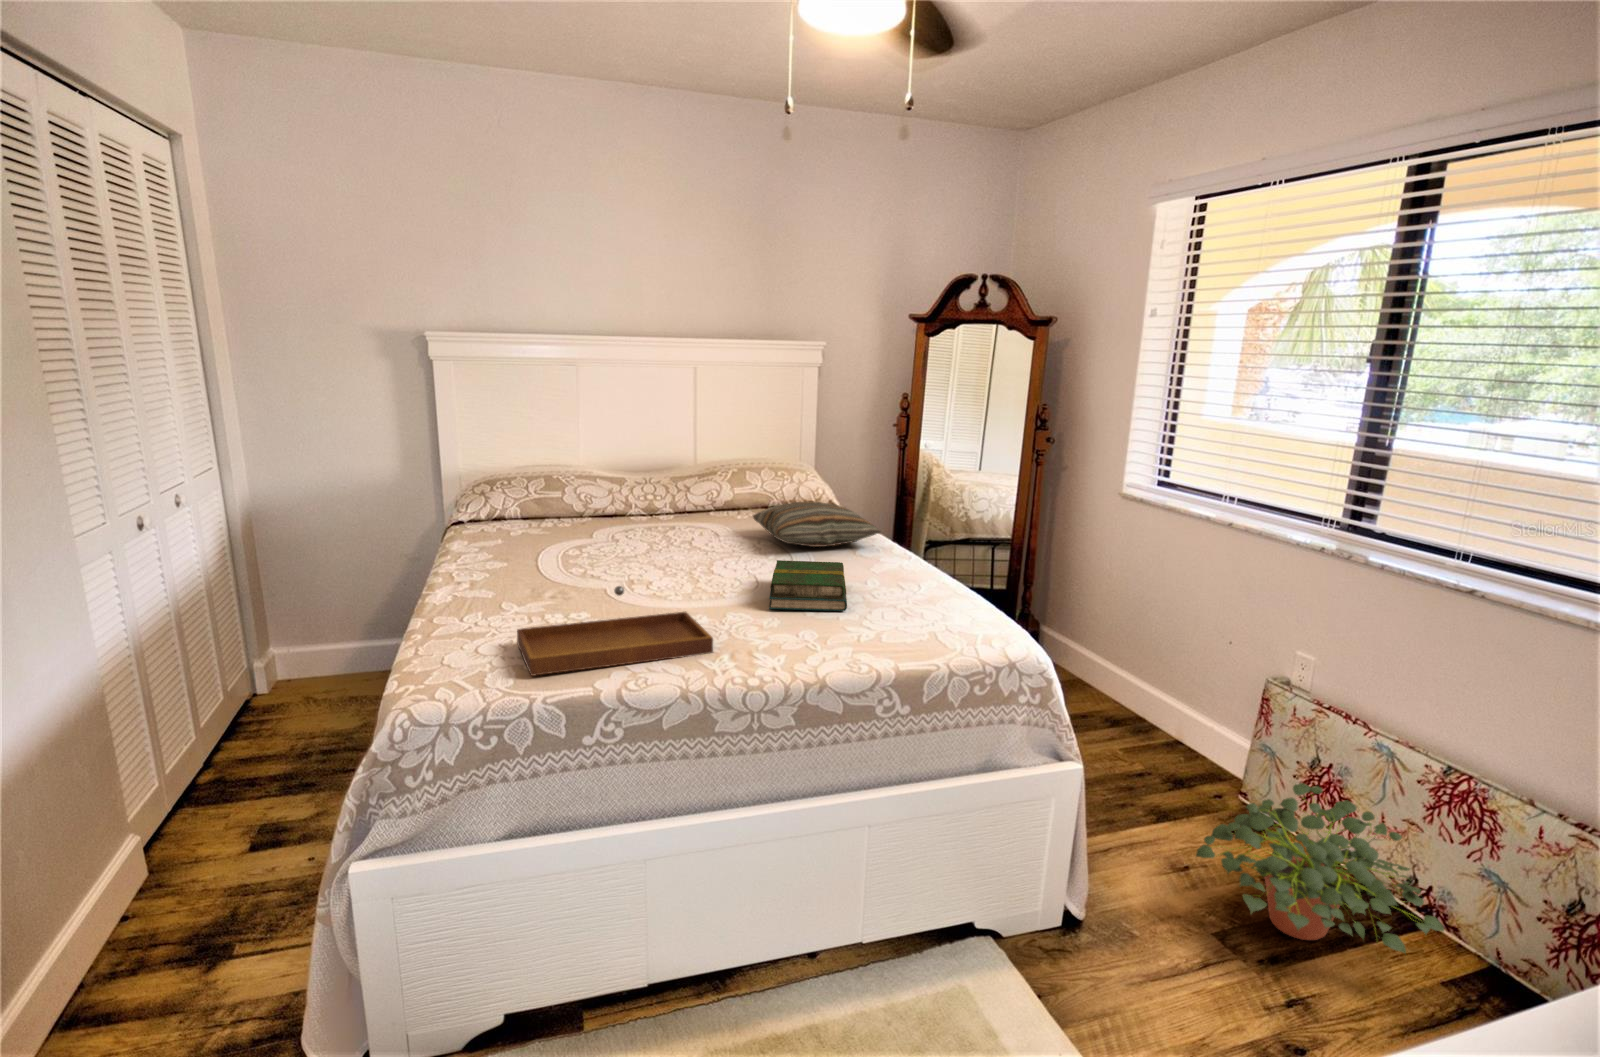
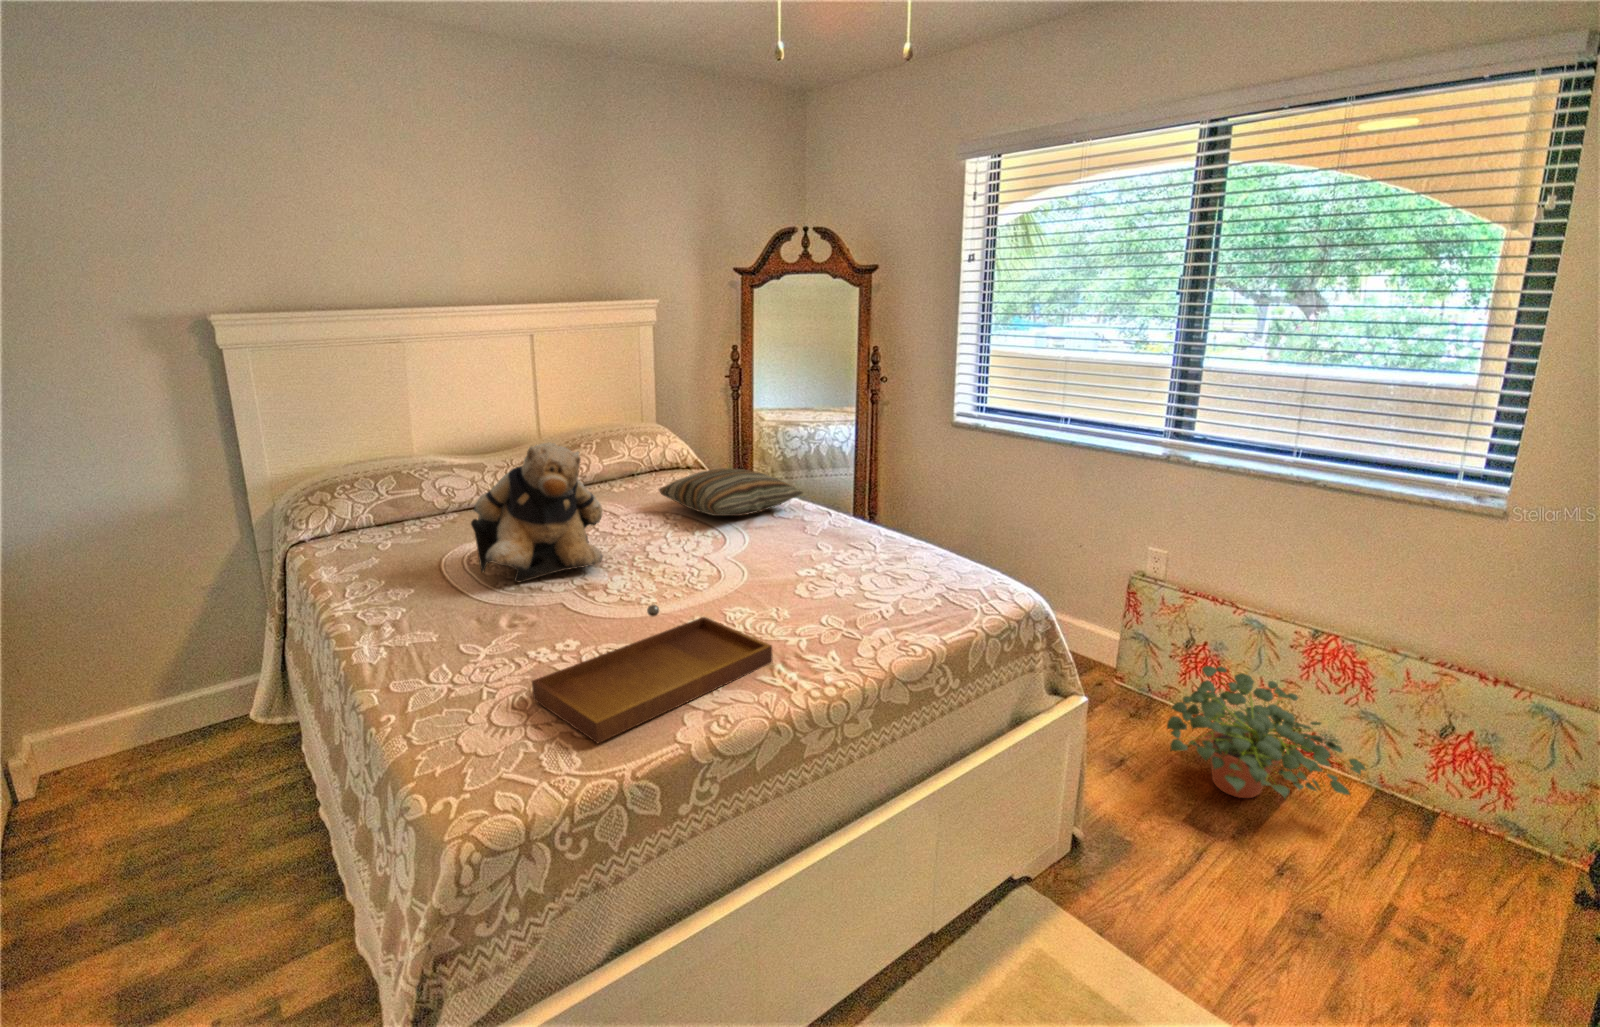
teddy bear: none [556,455,667,572] -> present [471,442,603,582]
book: present [769,560,847,611] -> none [742,532,851,596]

